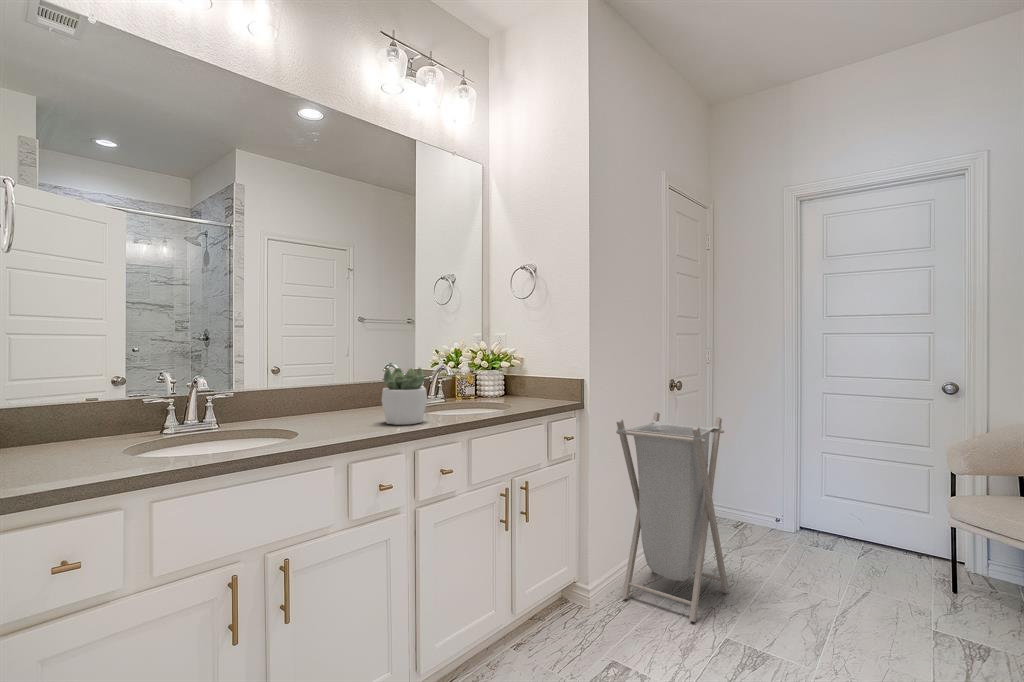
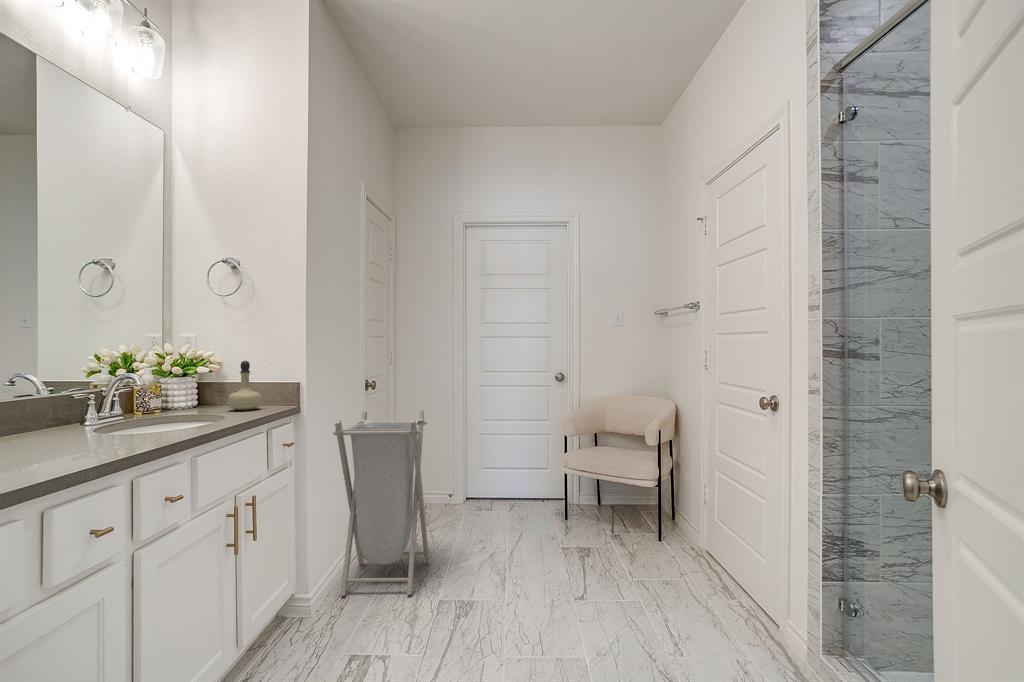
perfume bottle: none [521,357,548,402] -> present [228,361,262,410]
succulent plant: present [382,368,427,425] -> none [61,375,141,450]

